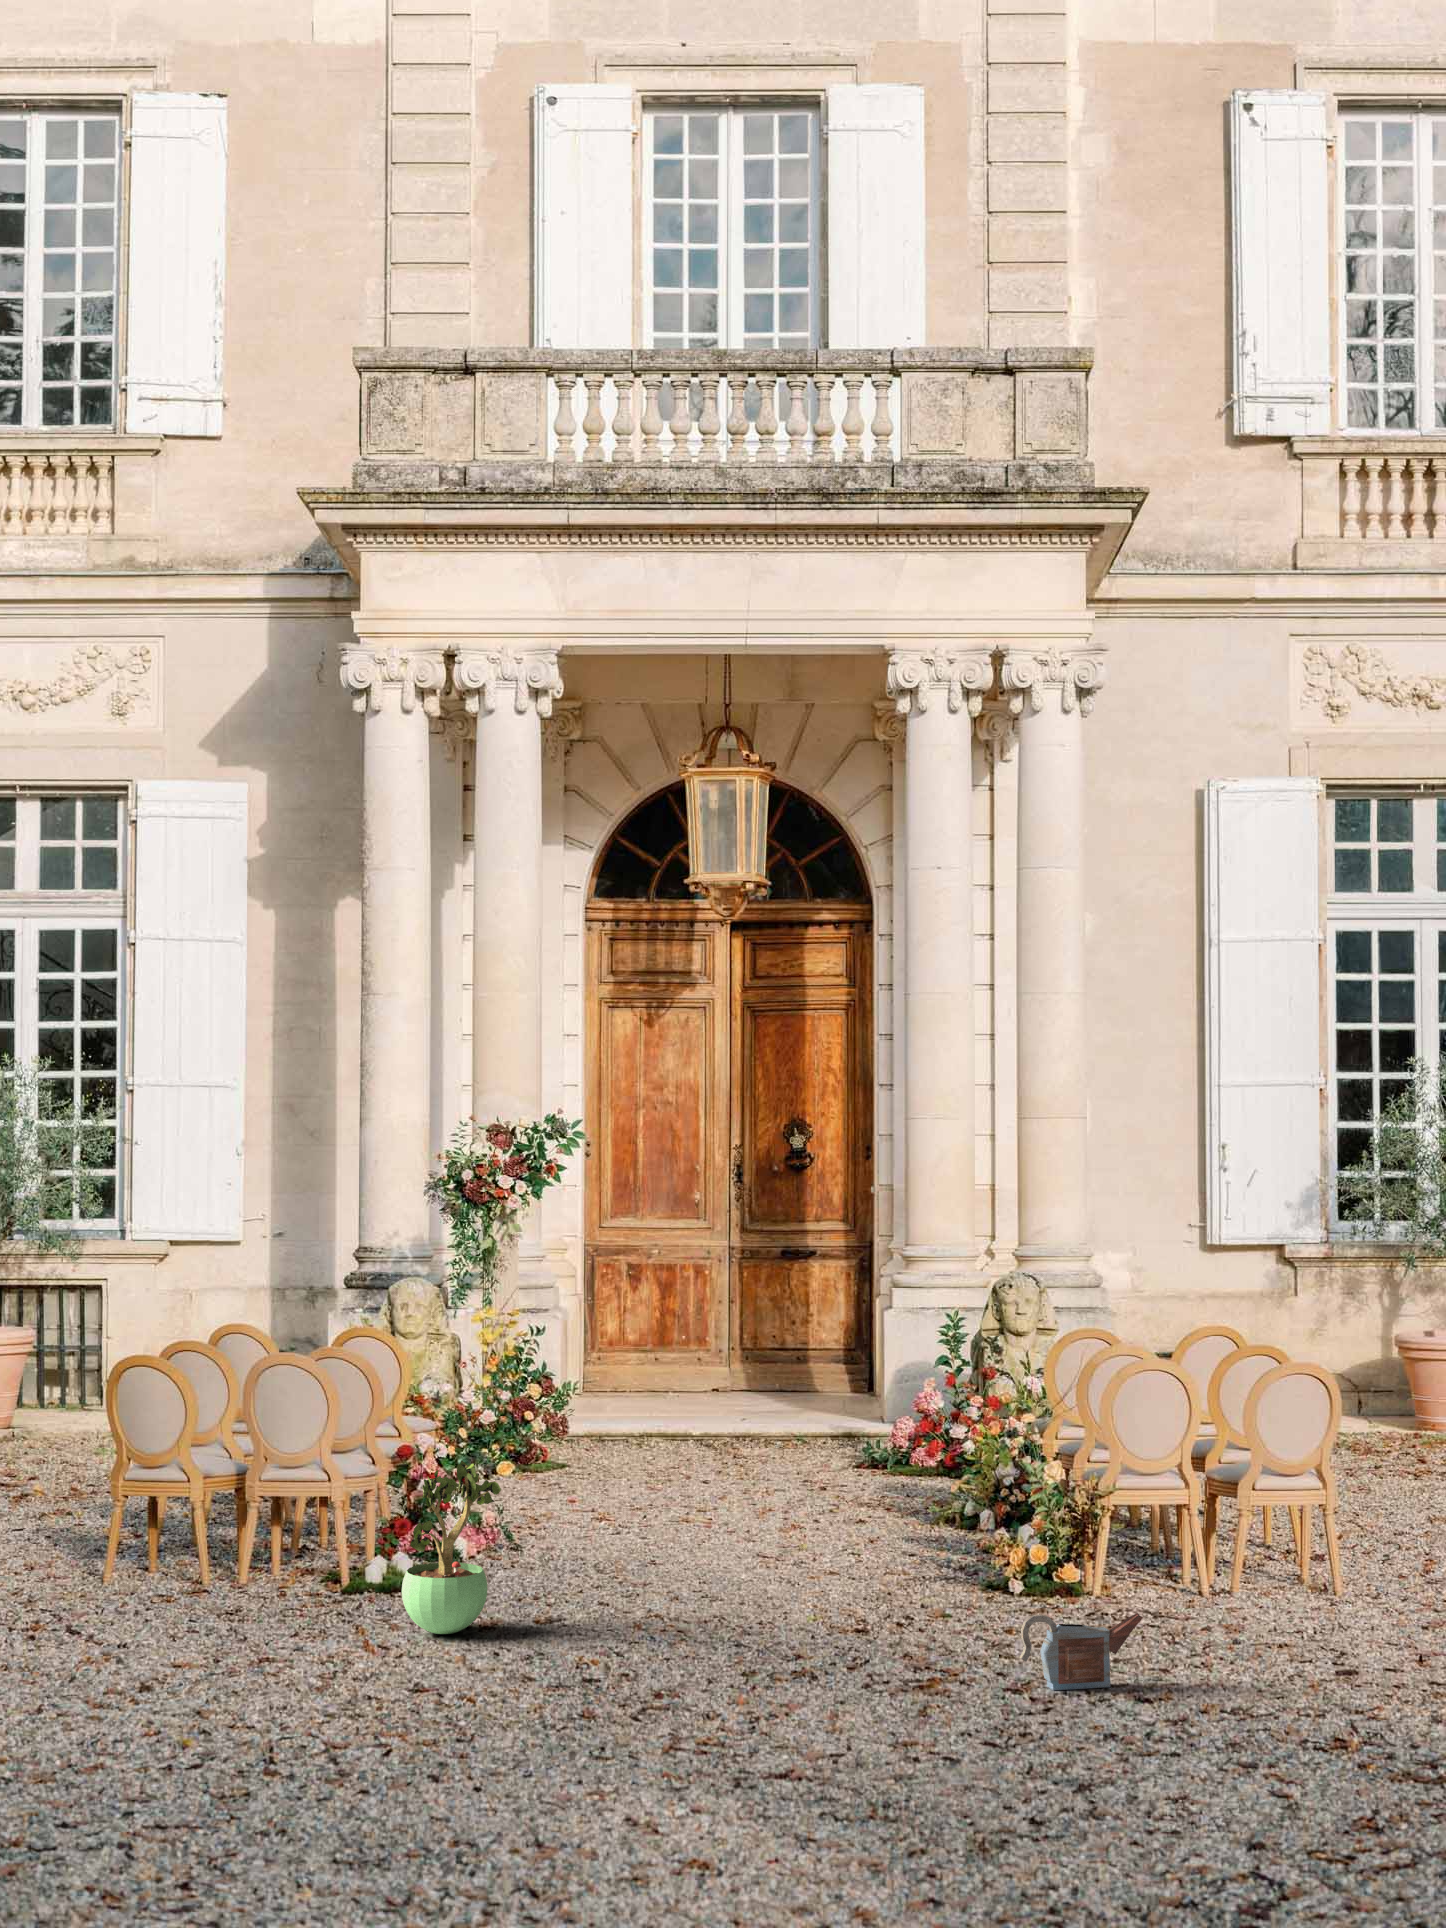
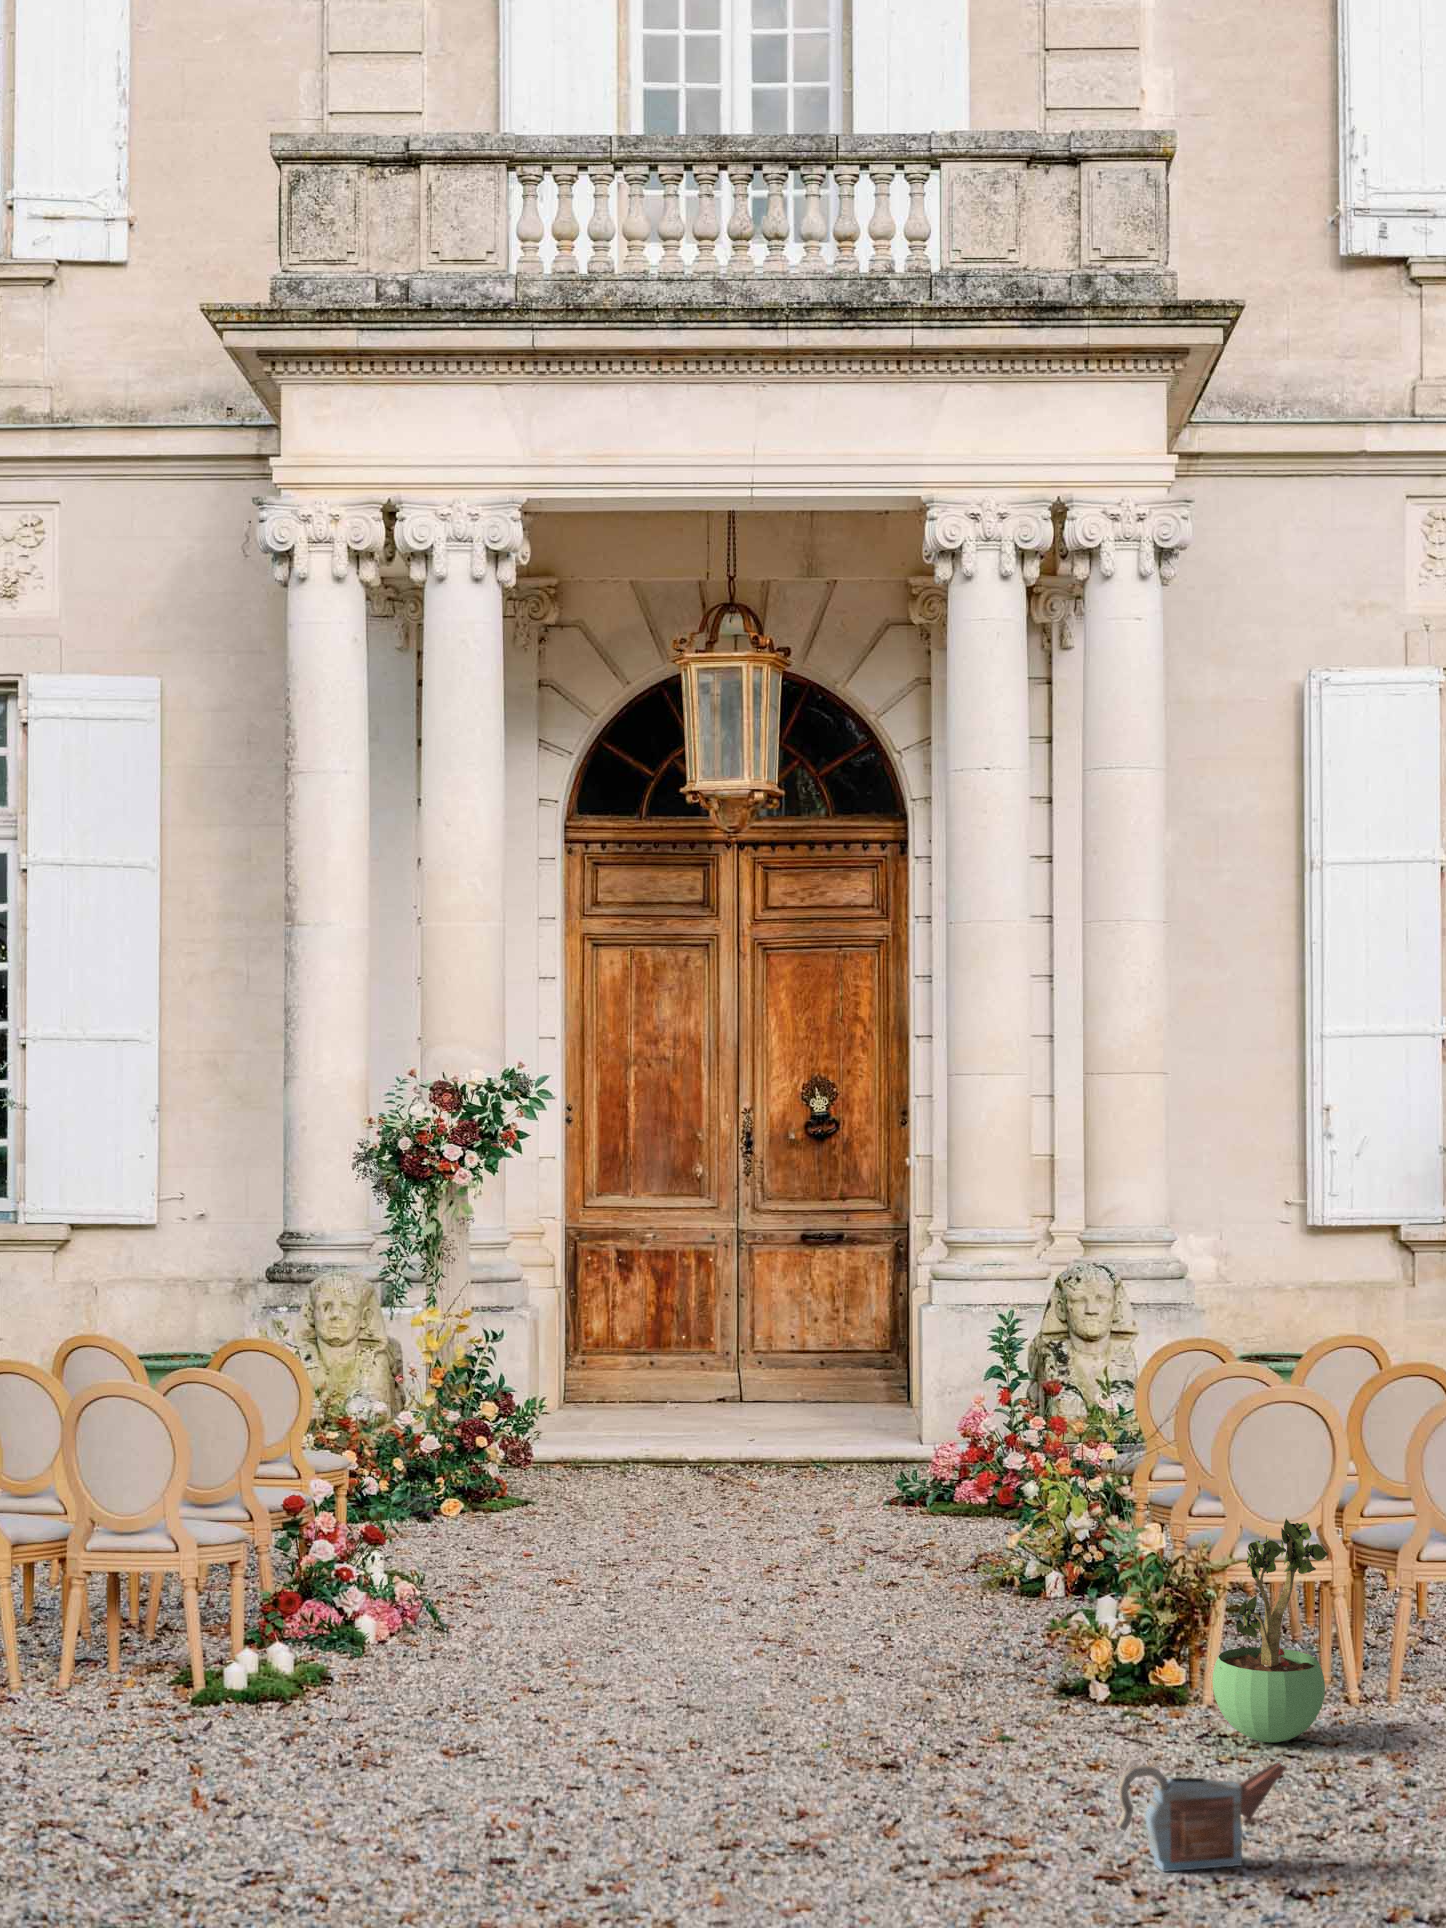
potted plant: present [402,1461,501,1634] -> present [1212,1518,1328,1742]

